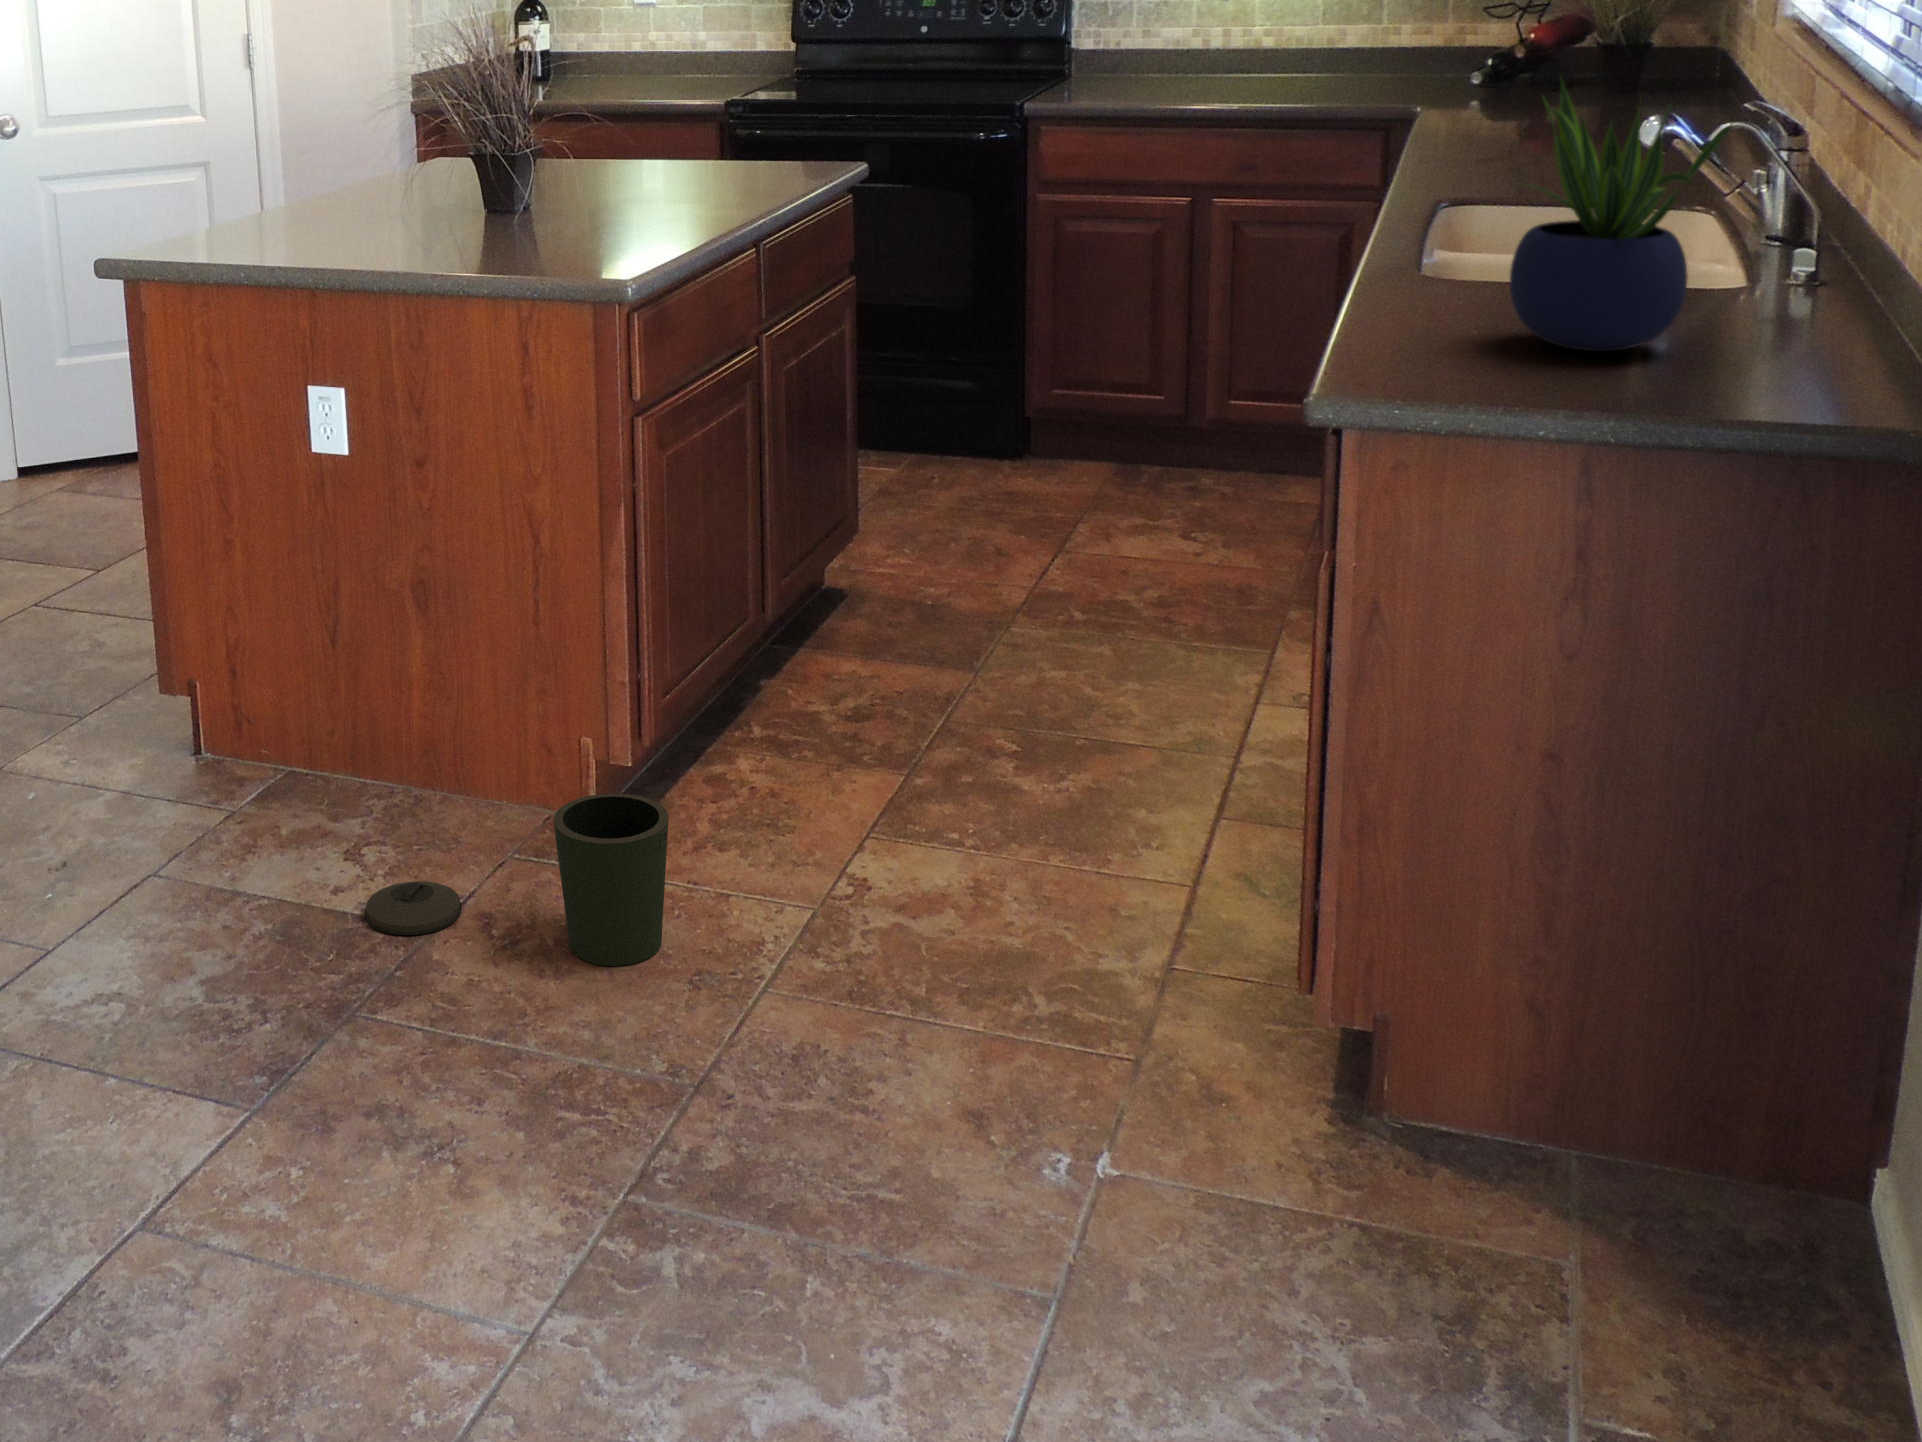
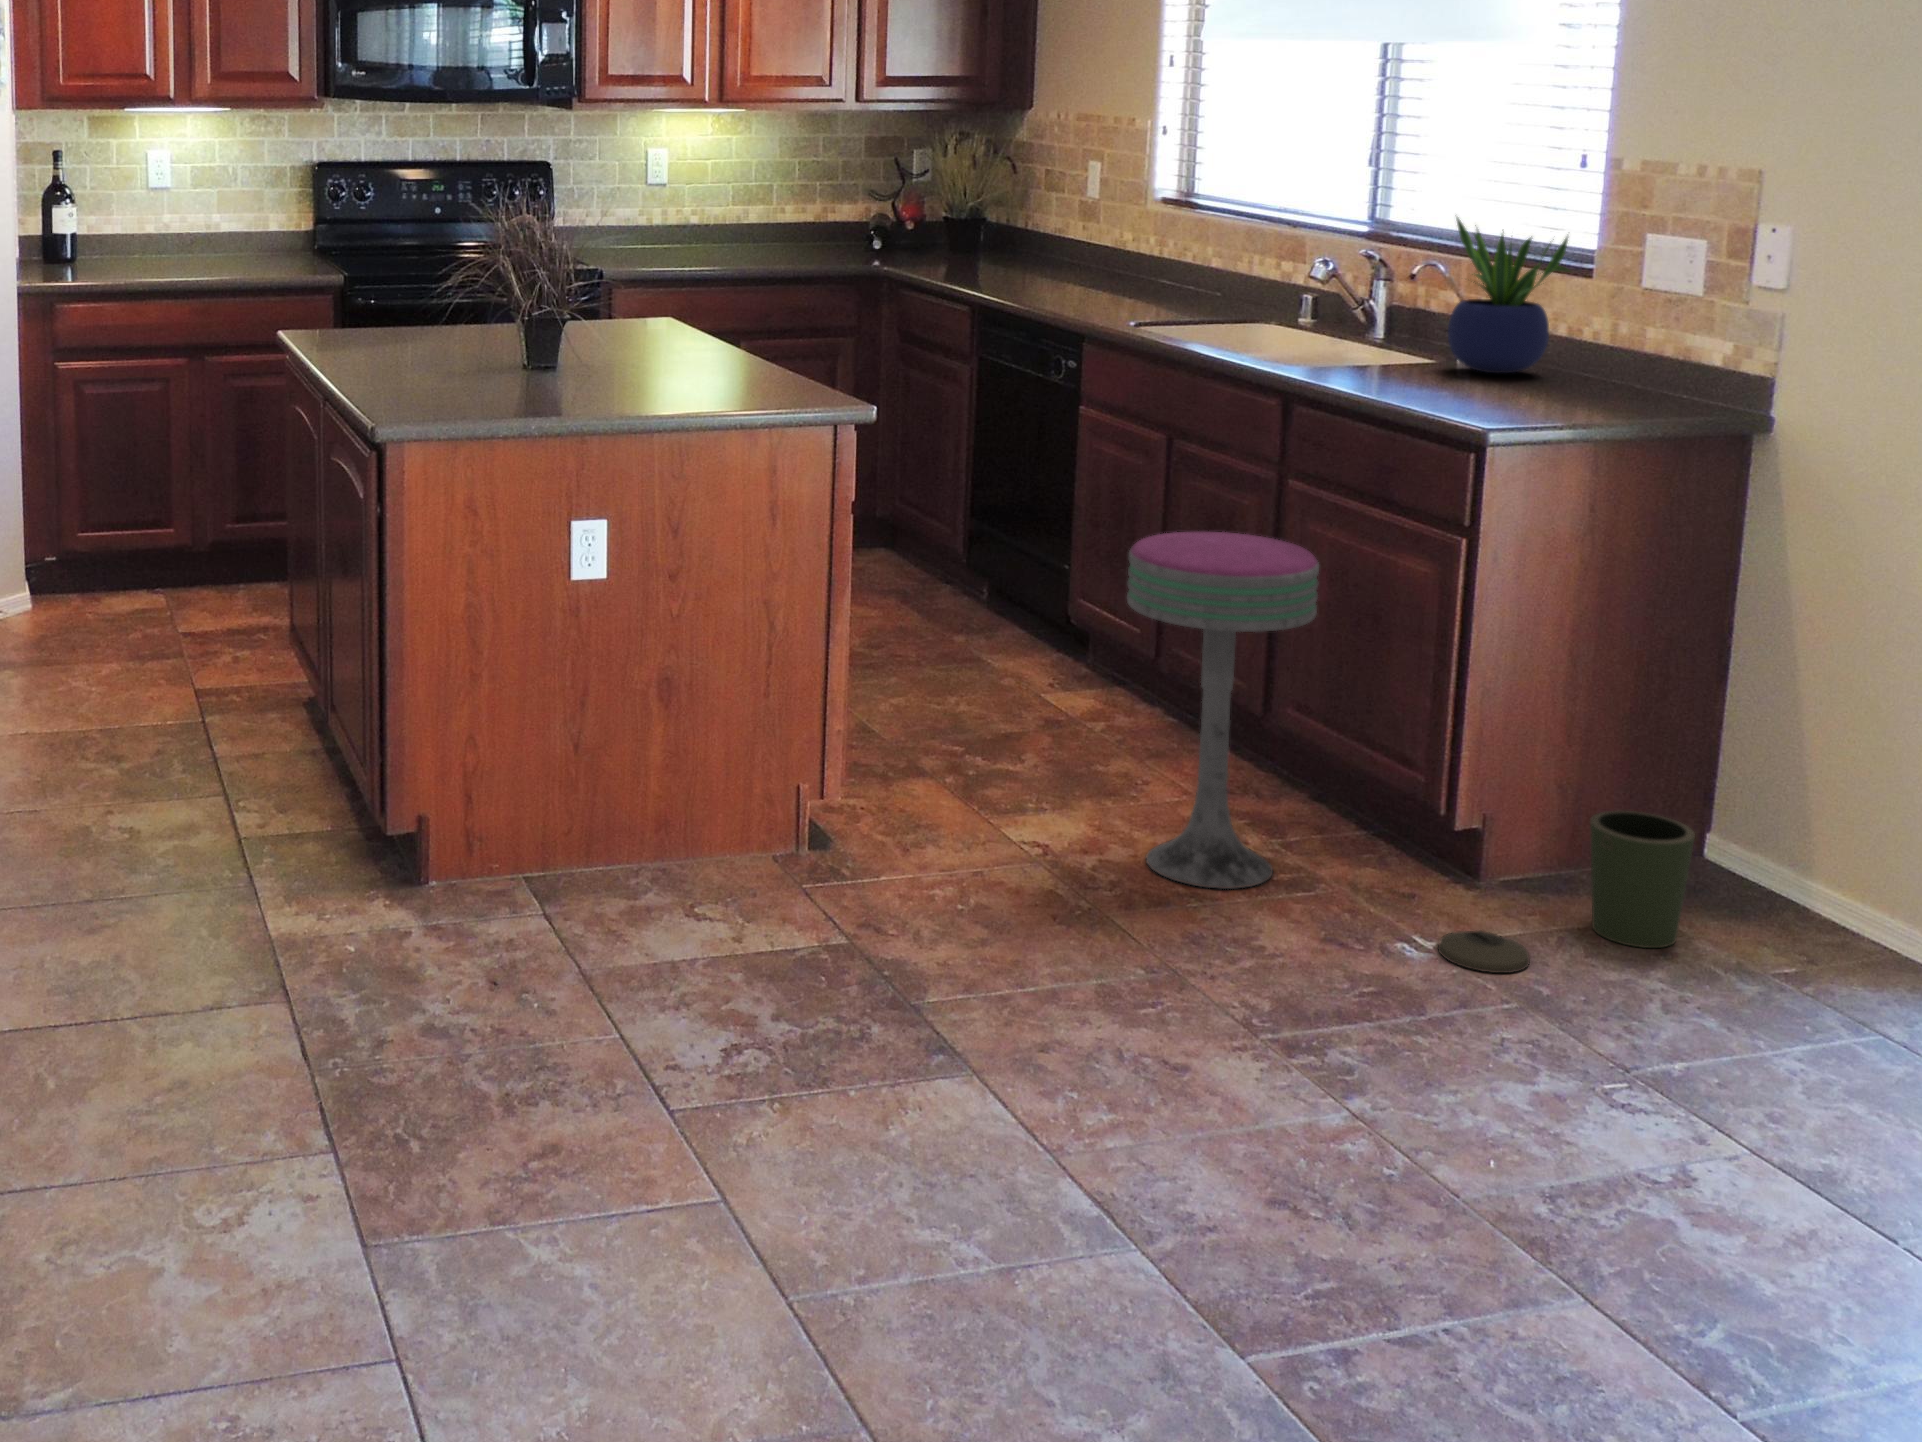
bar stool: none [808,527,1079,1047] -> present [1127,531,1319,889]
trash can: present [365,793,669,966] -> present [1438,811,1695,973]

